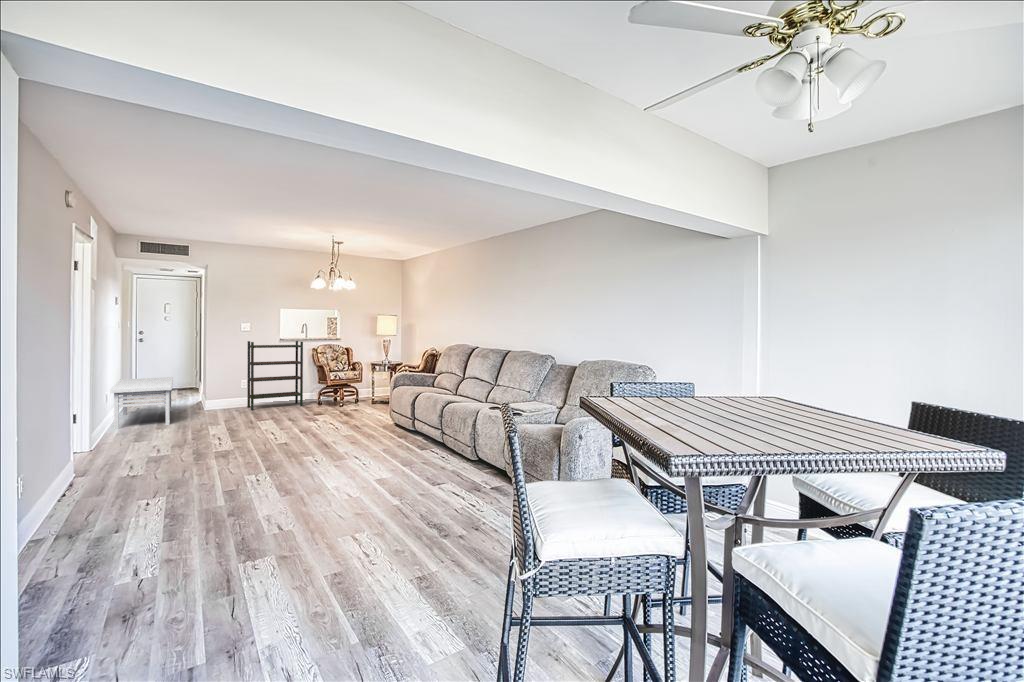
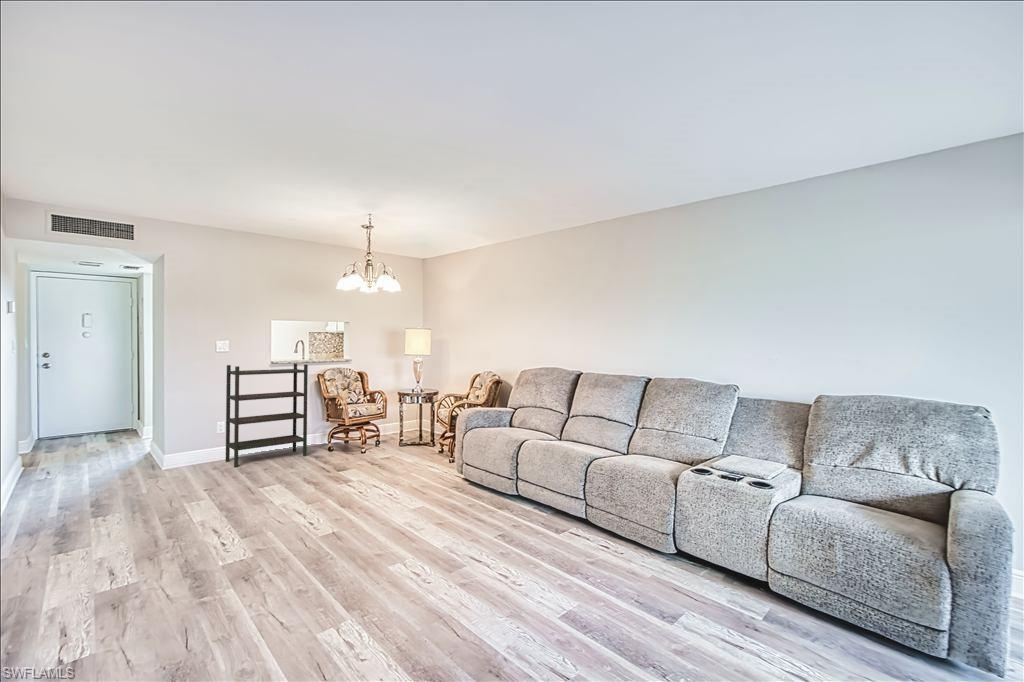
storage bench: present [110,377,173,429] -> none [9,422,118,520]

